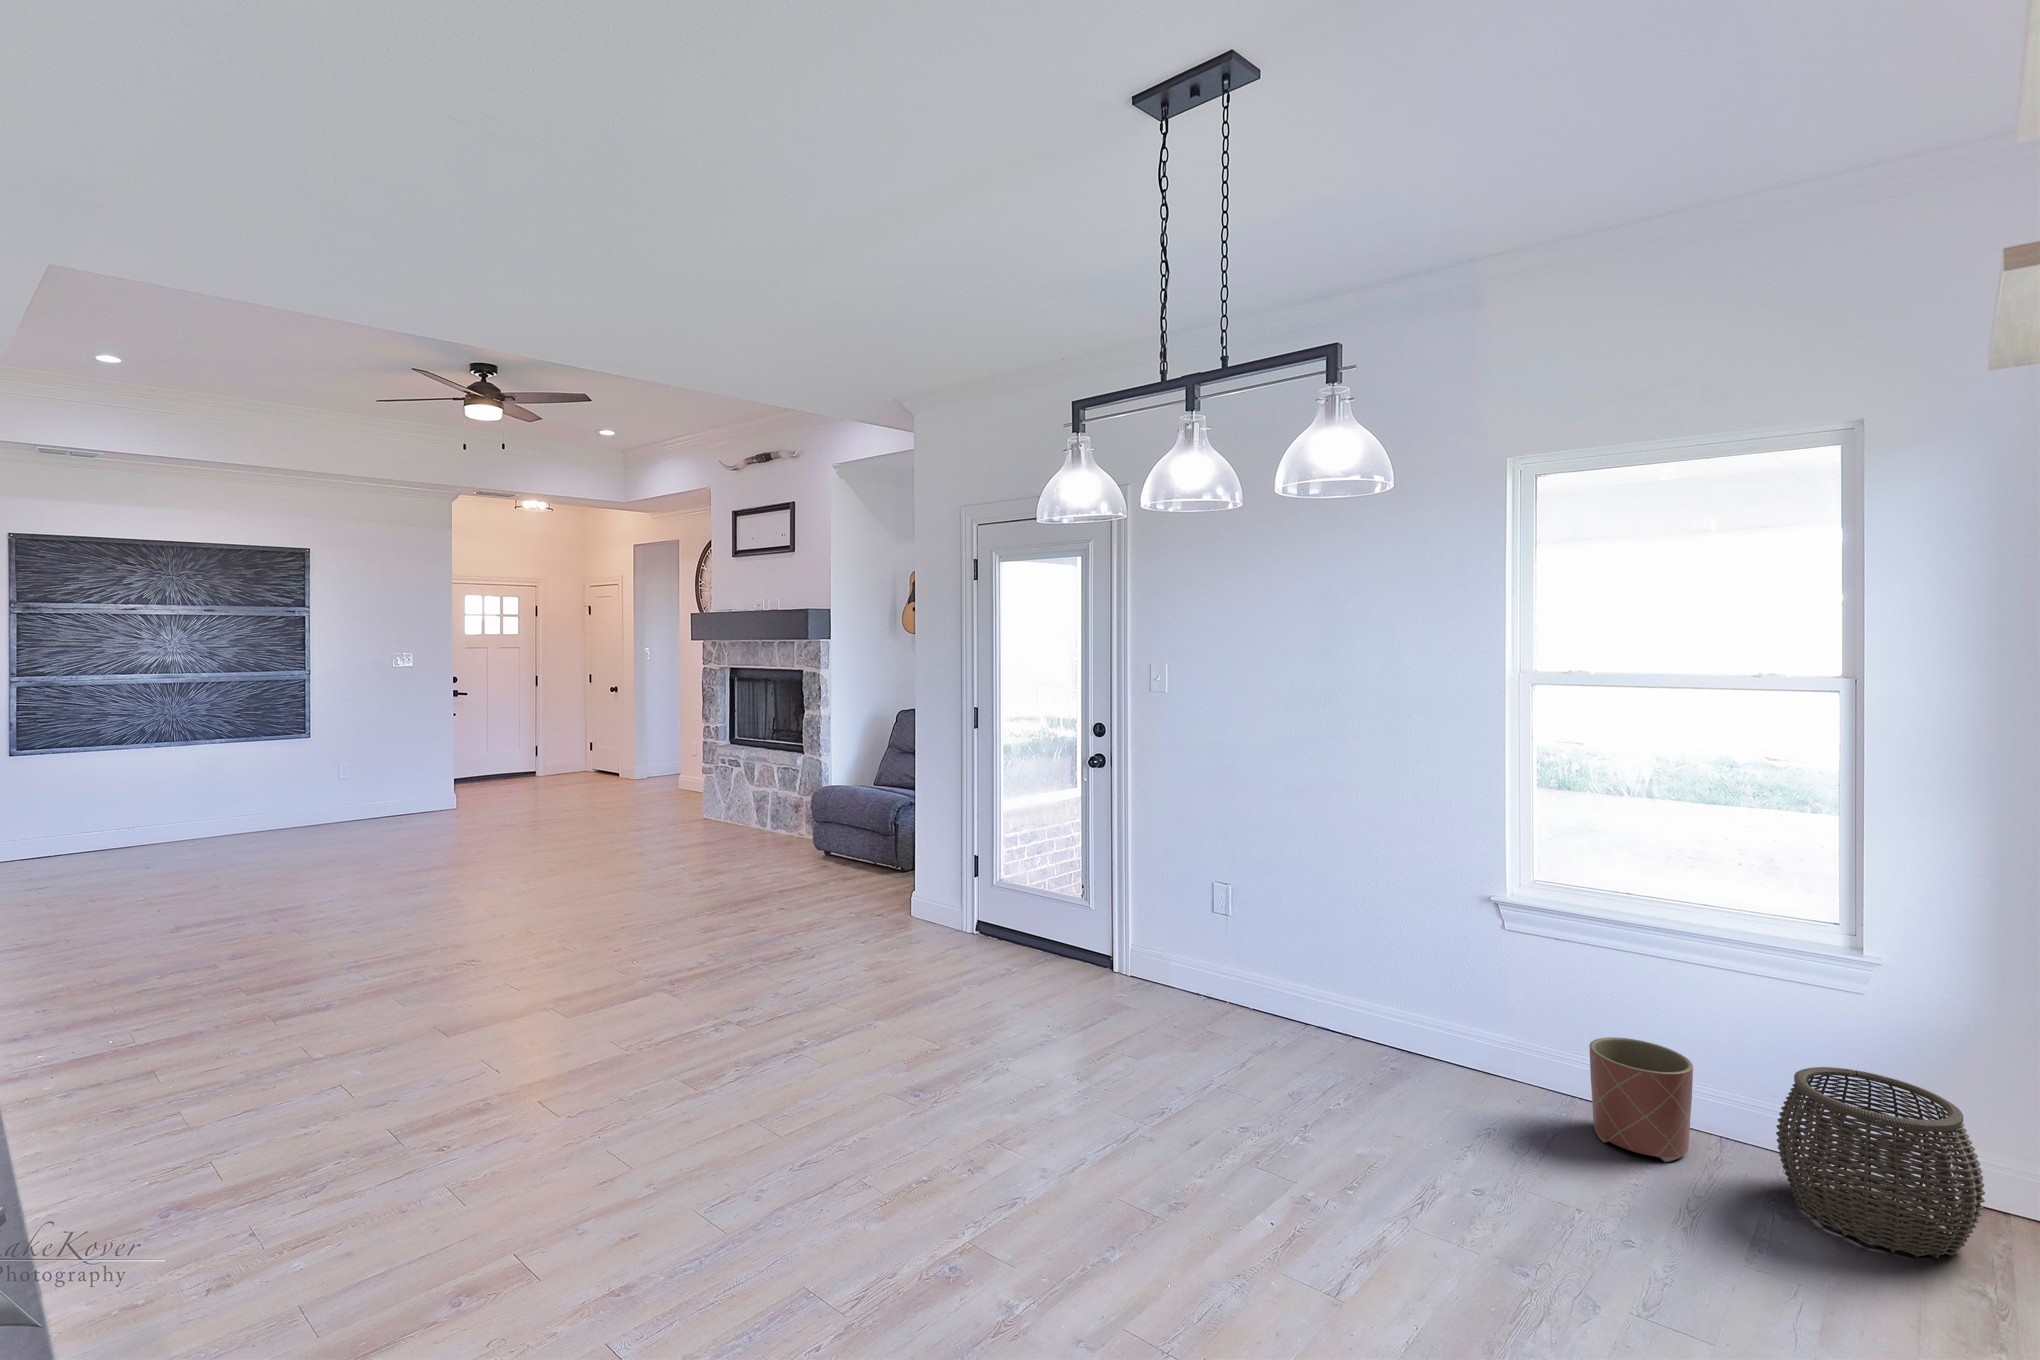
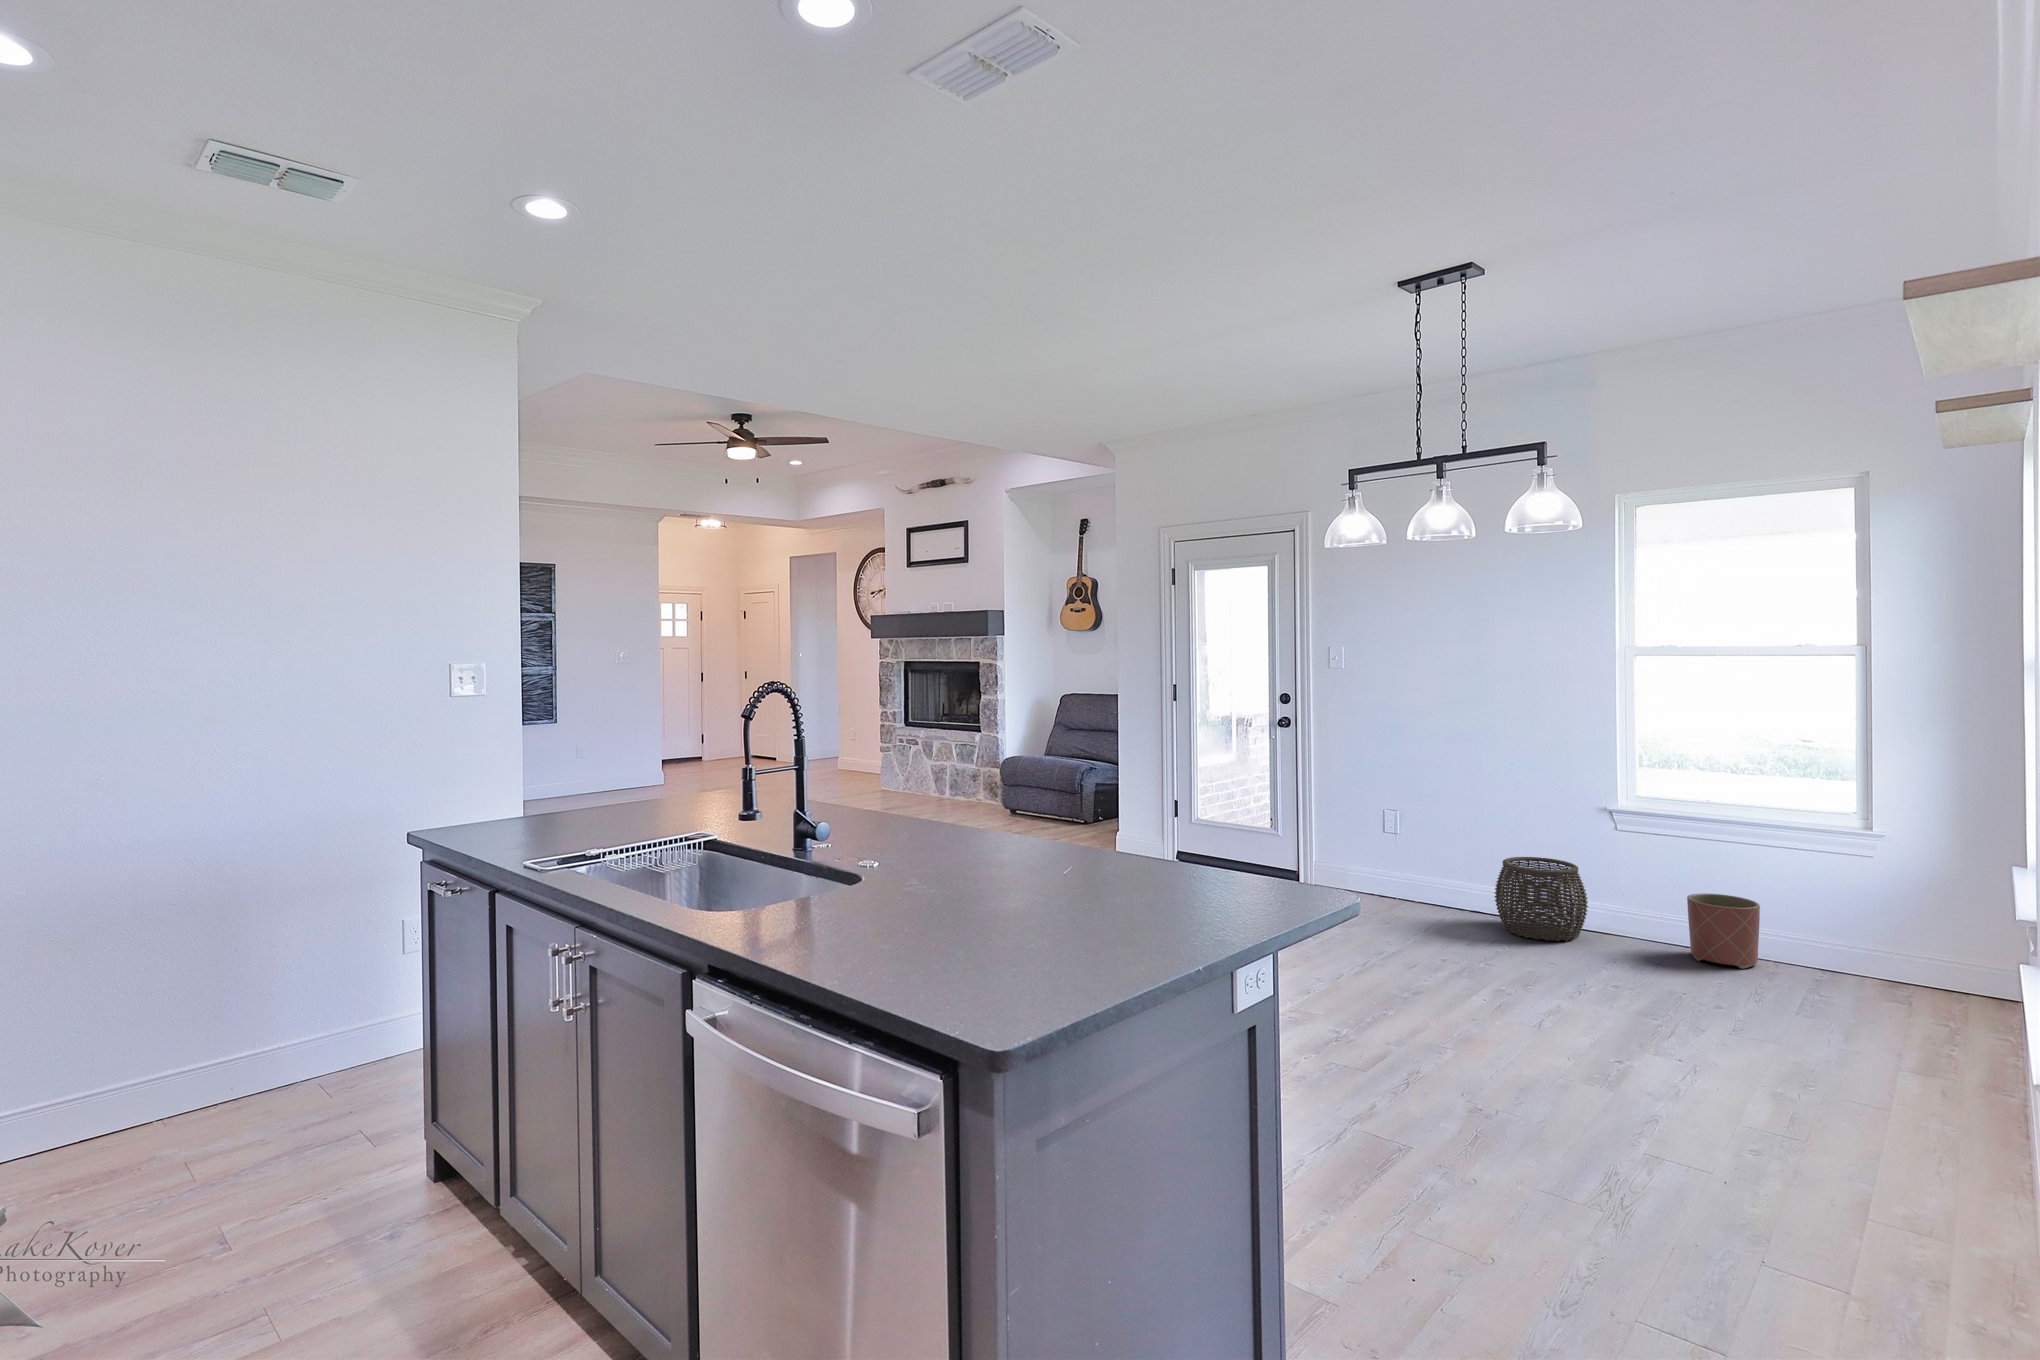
woven basket: present [1776,1067,1985,1258] -> present [1494,857,1588,941]

